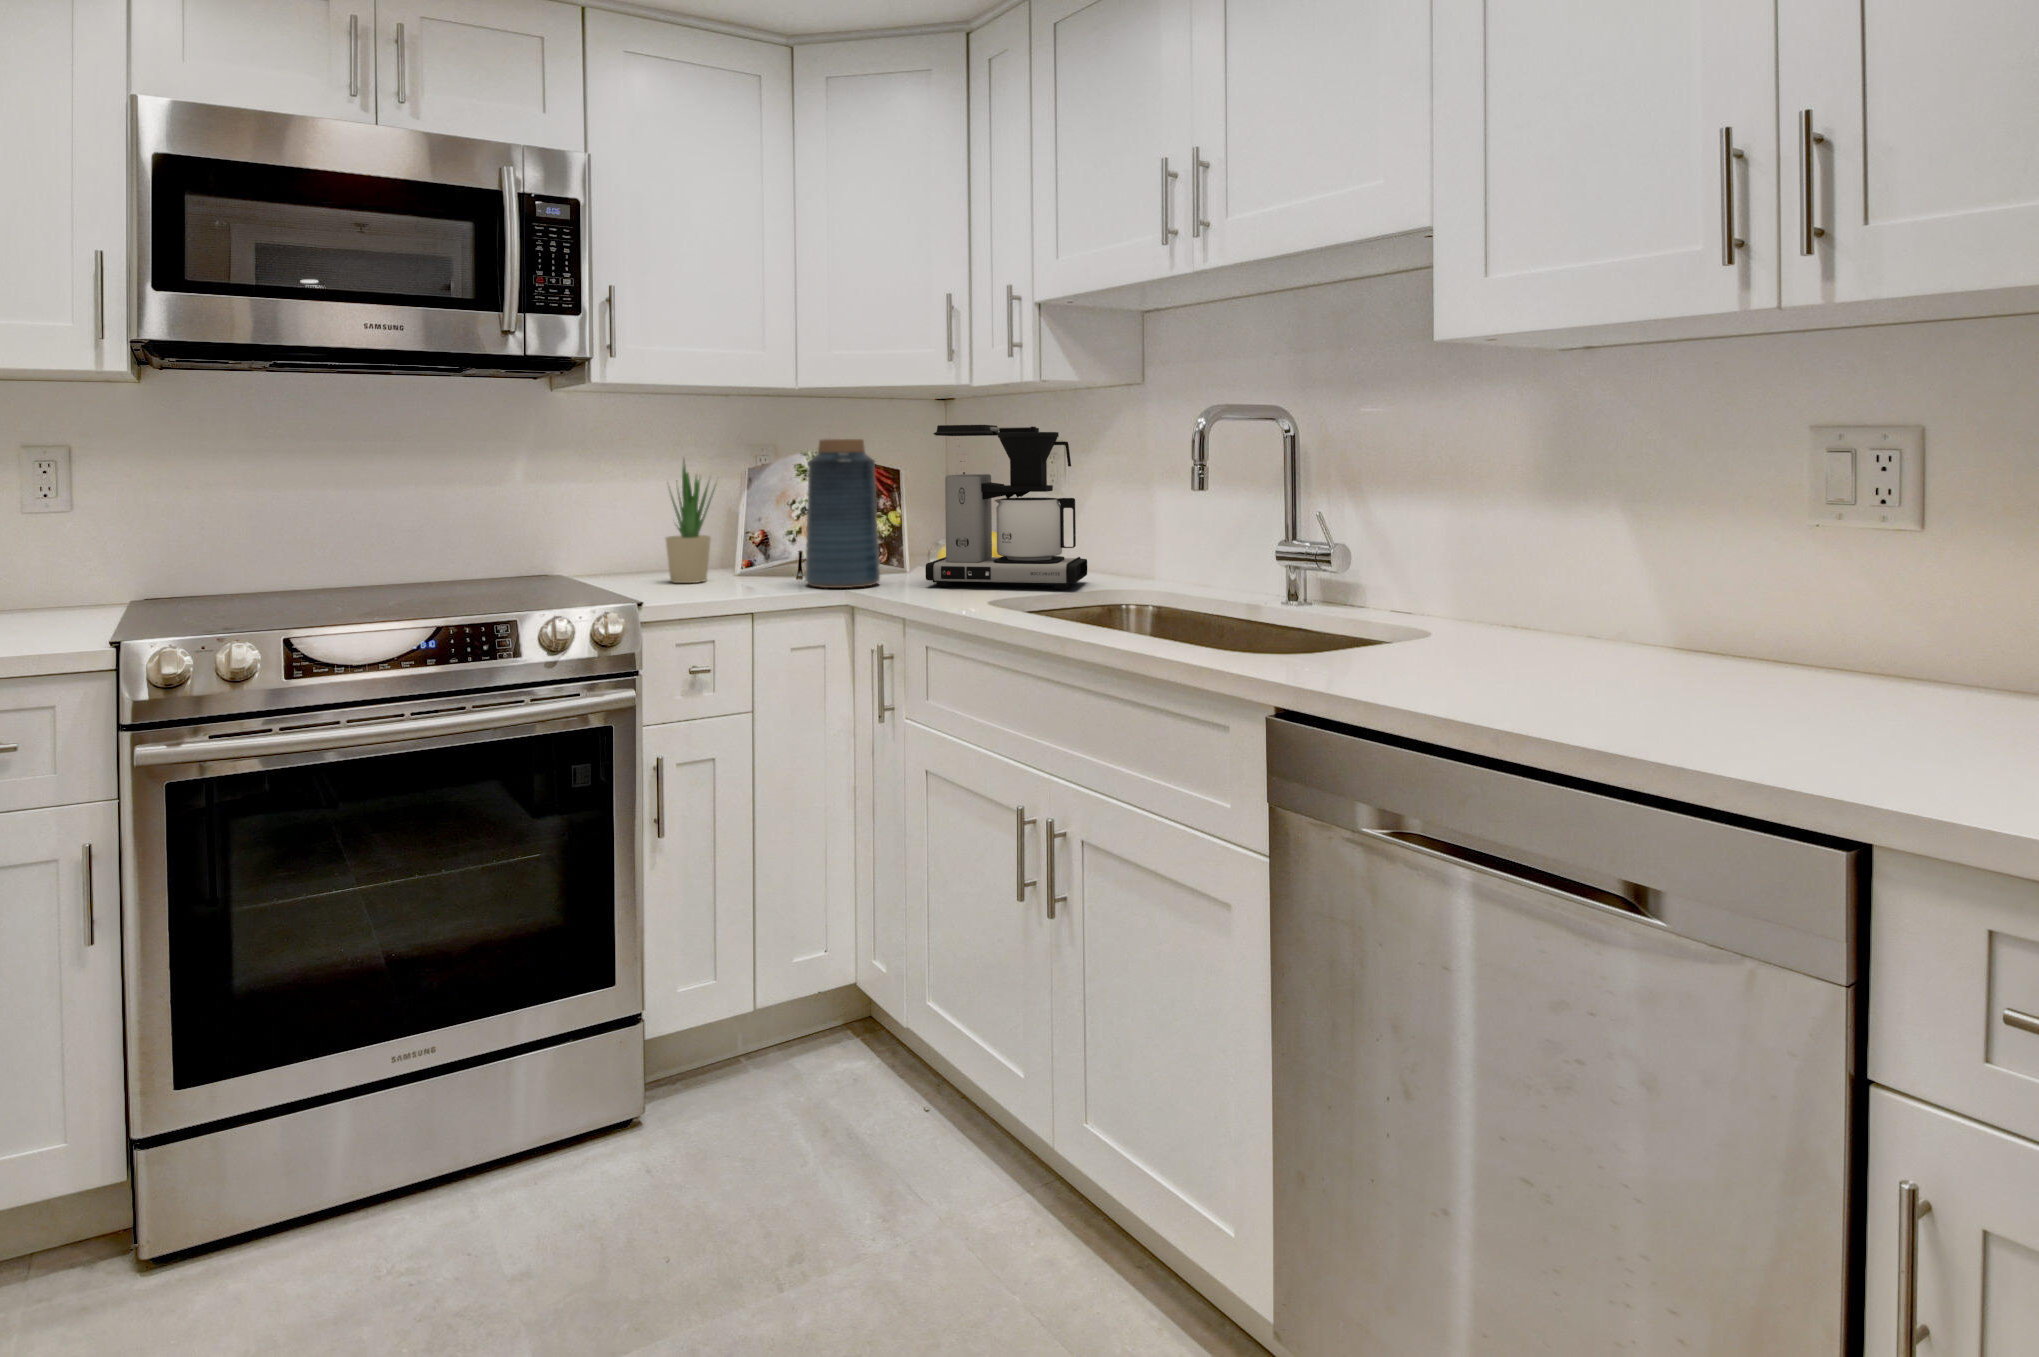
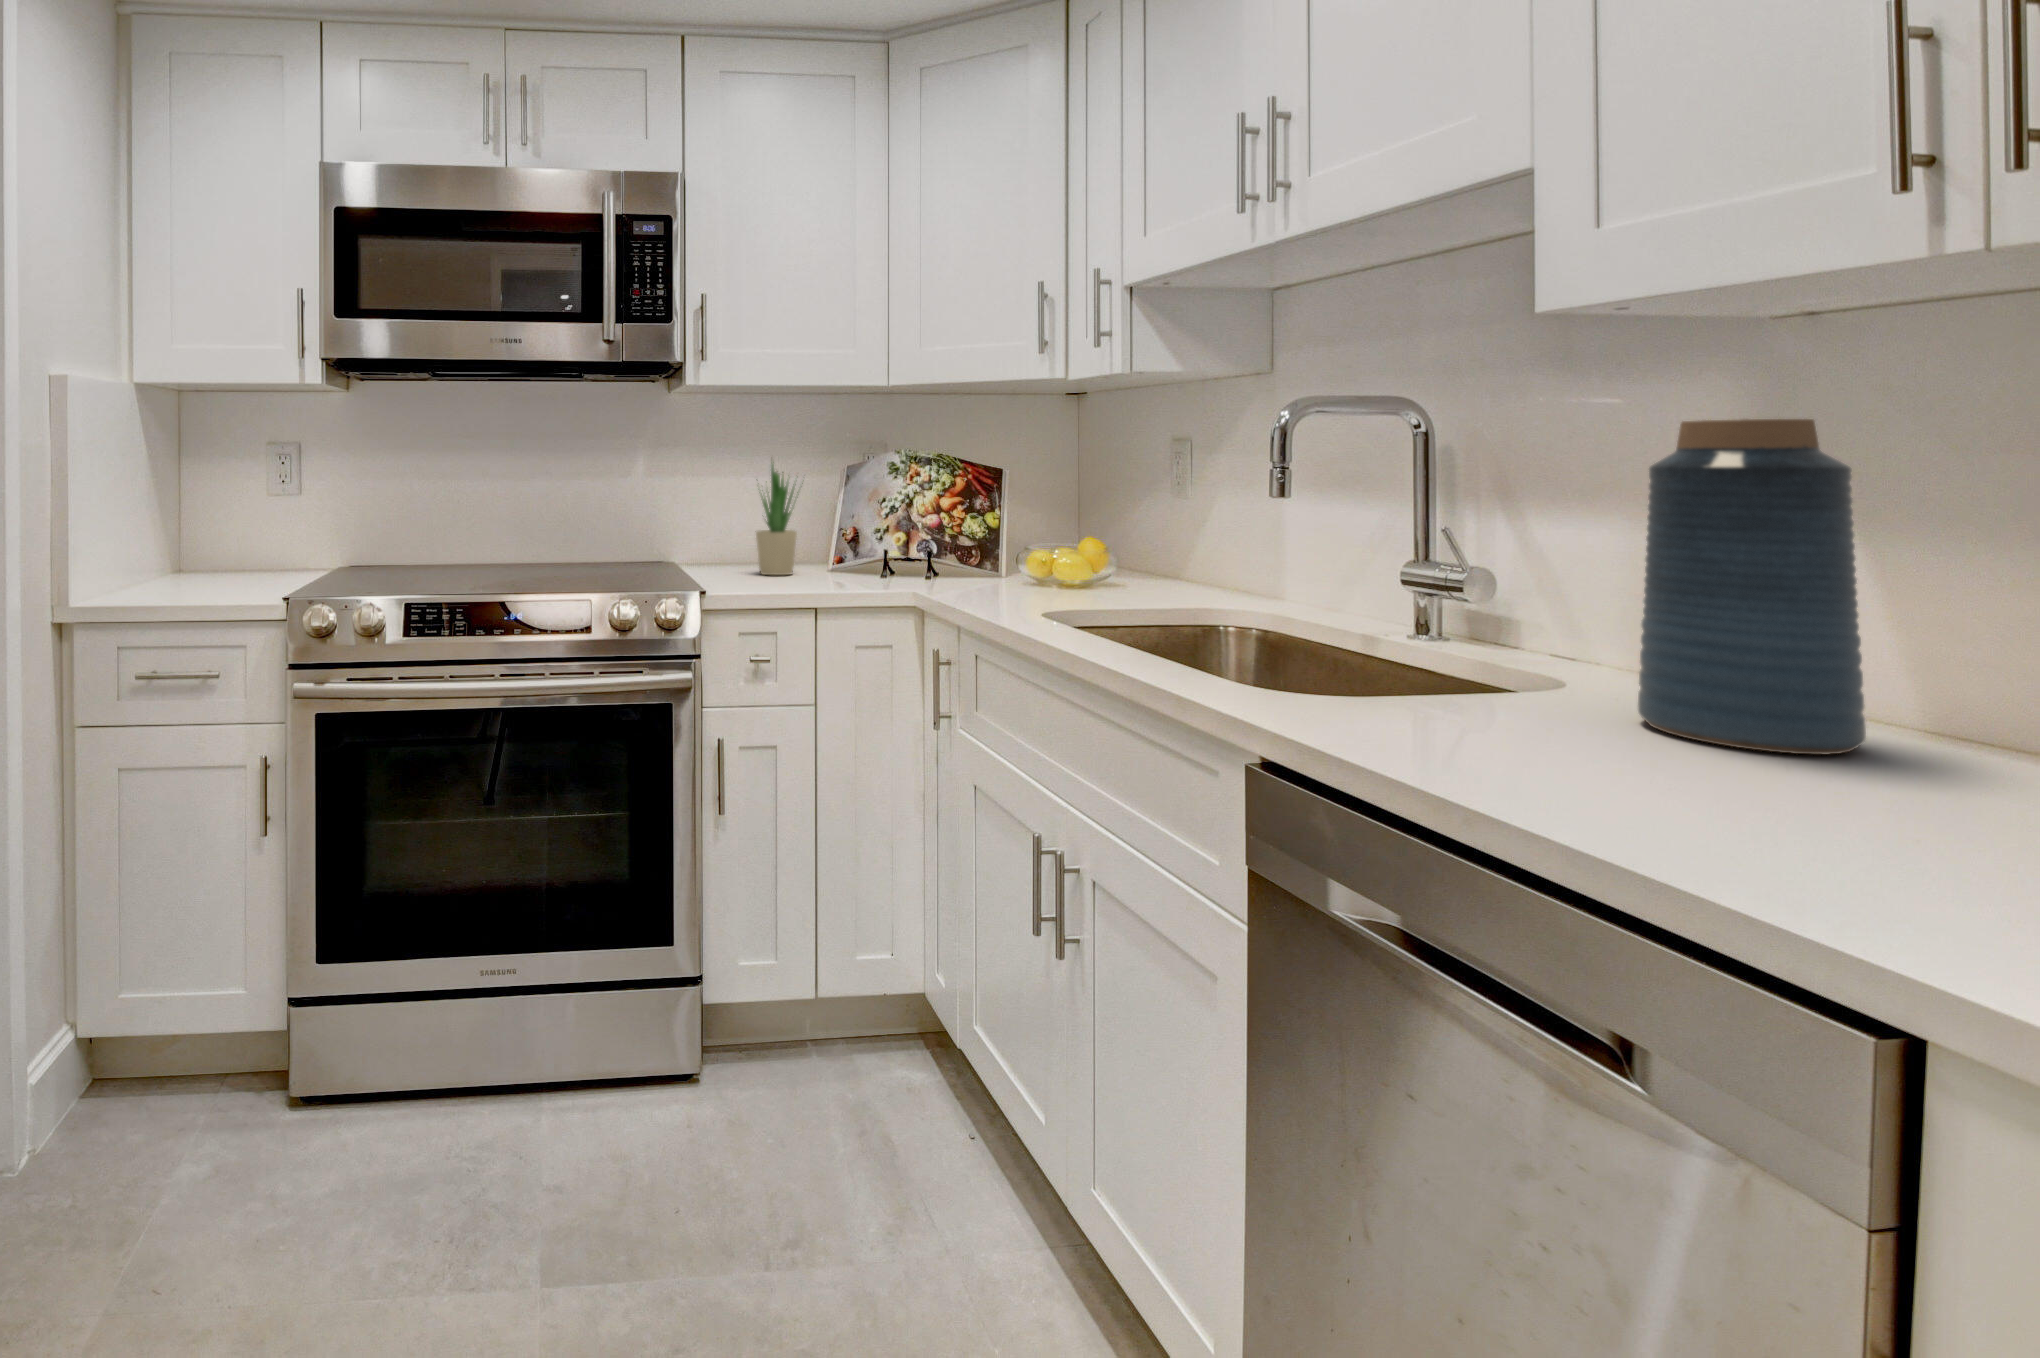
coffee maker: present [925,425,1087,589] -> none [999,423,1192,606]
vase: present [805,439,880,588] -> present [1638,419,1866,754]

